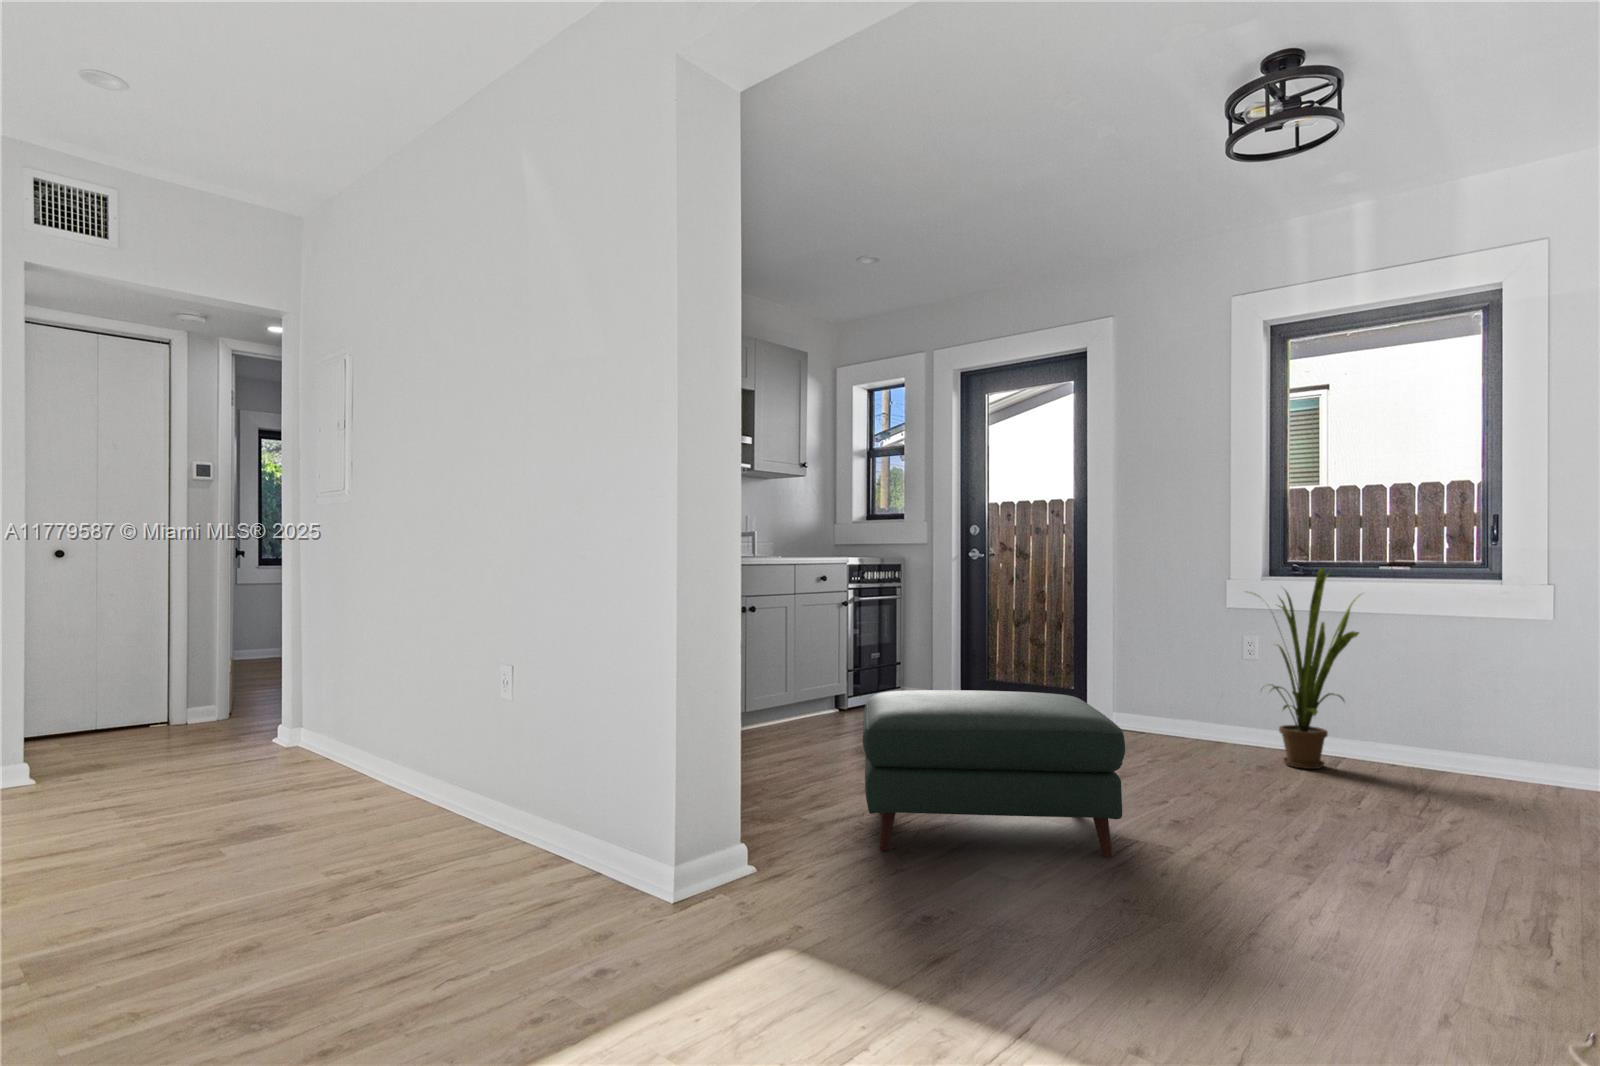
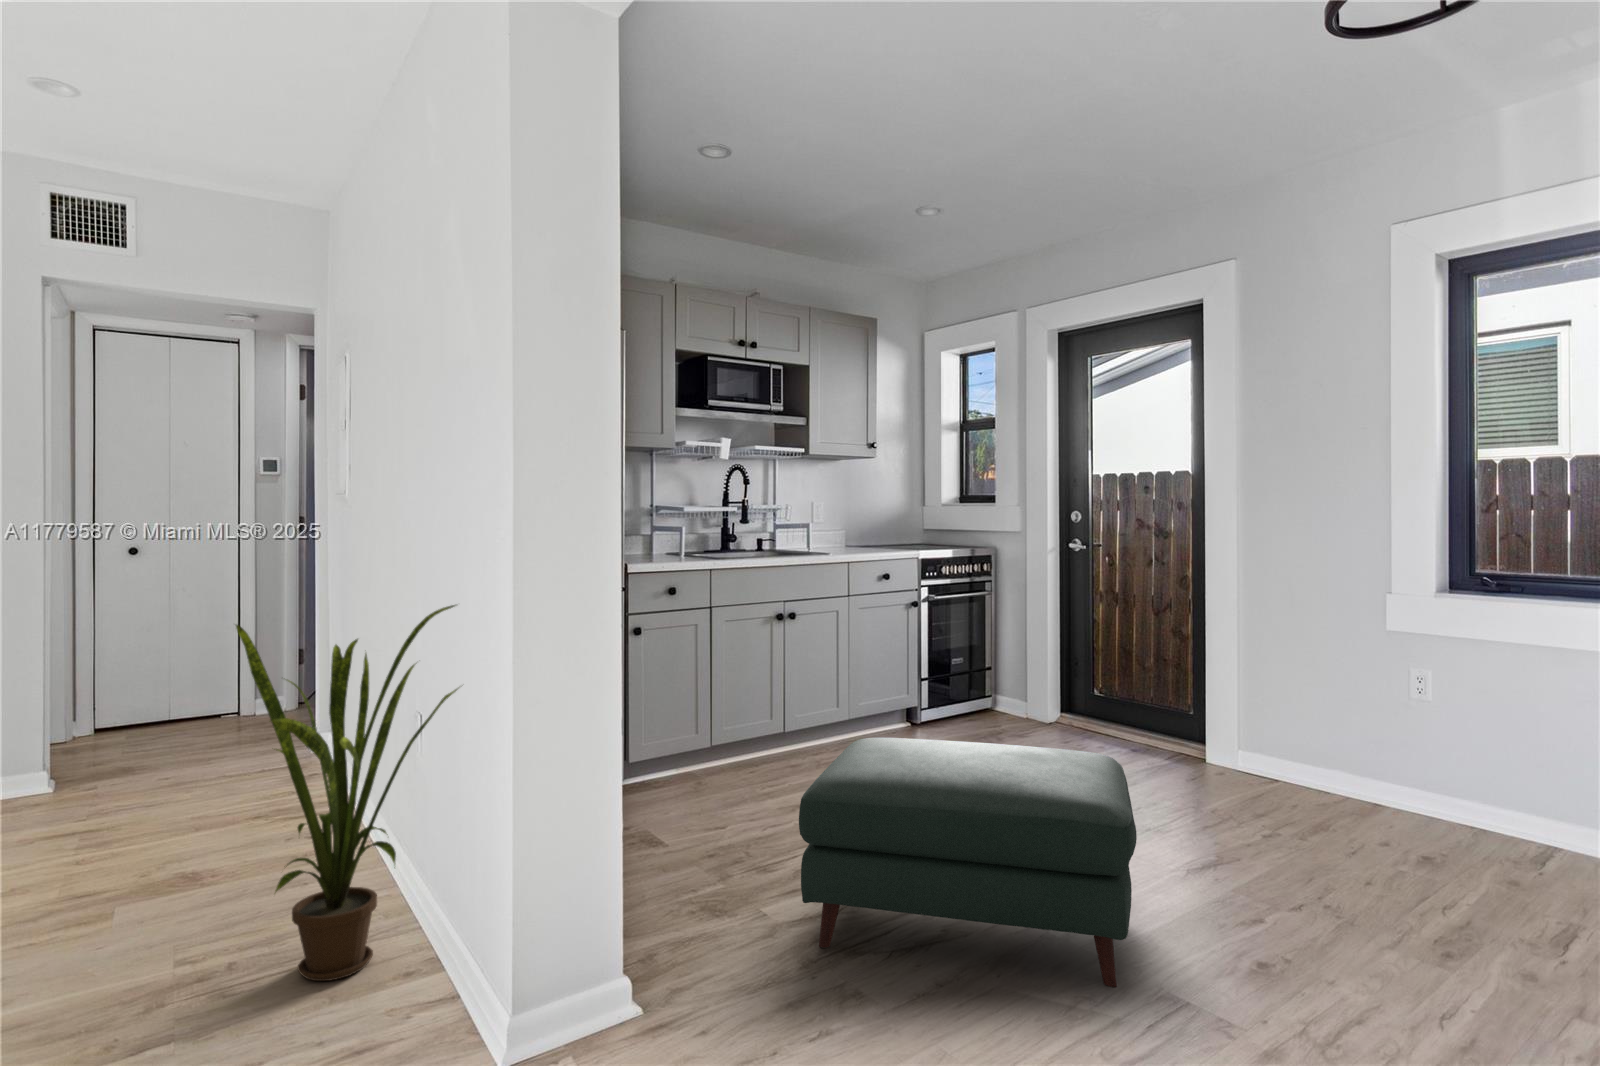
house plant: present [1270,568,1359,769] -> present [236,605,458,981]

